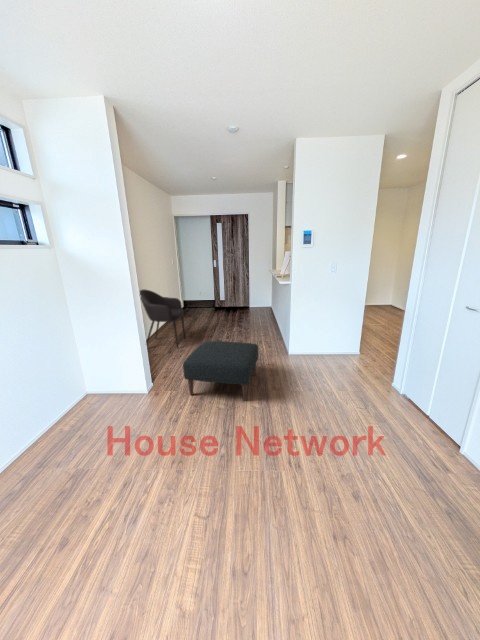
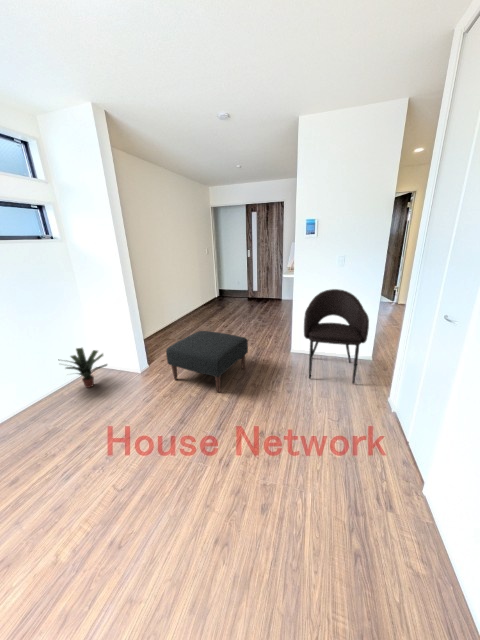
armchair: present [140,289,185,348] -> present [304,289,369,384]
potted plant: none [55,372,114,419] -> present [58,348,107,388]

